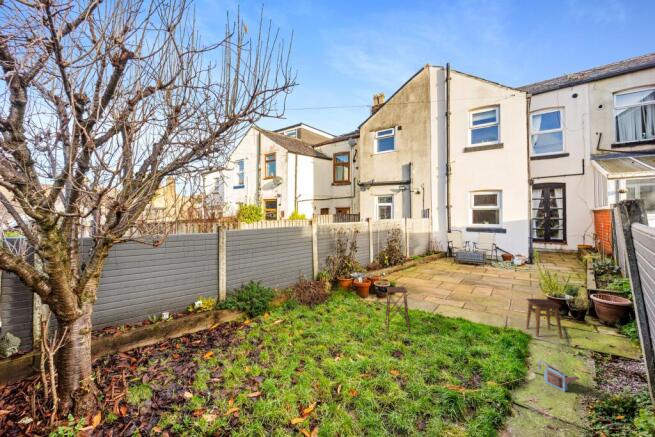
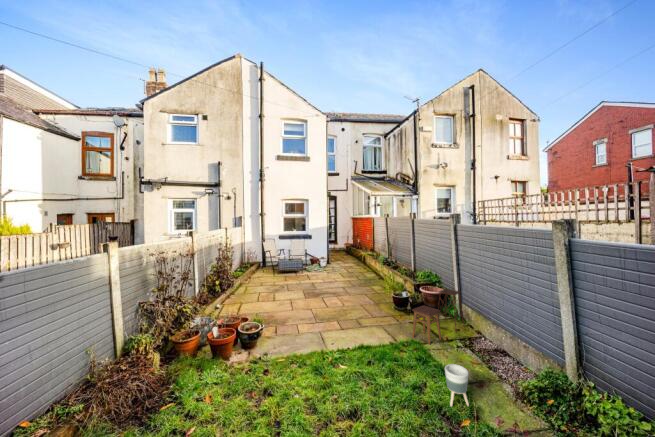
side table: present [385,287,410,334] -> present [439,289,464,331]
planter: none [482,330,504,367] -> present [445,364,469,406]
watering can: present [538,361,579,392] -> none [496,383,537,407]

